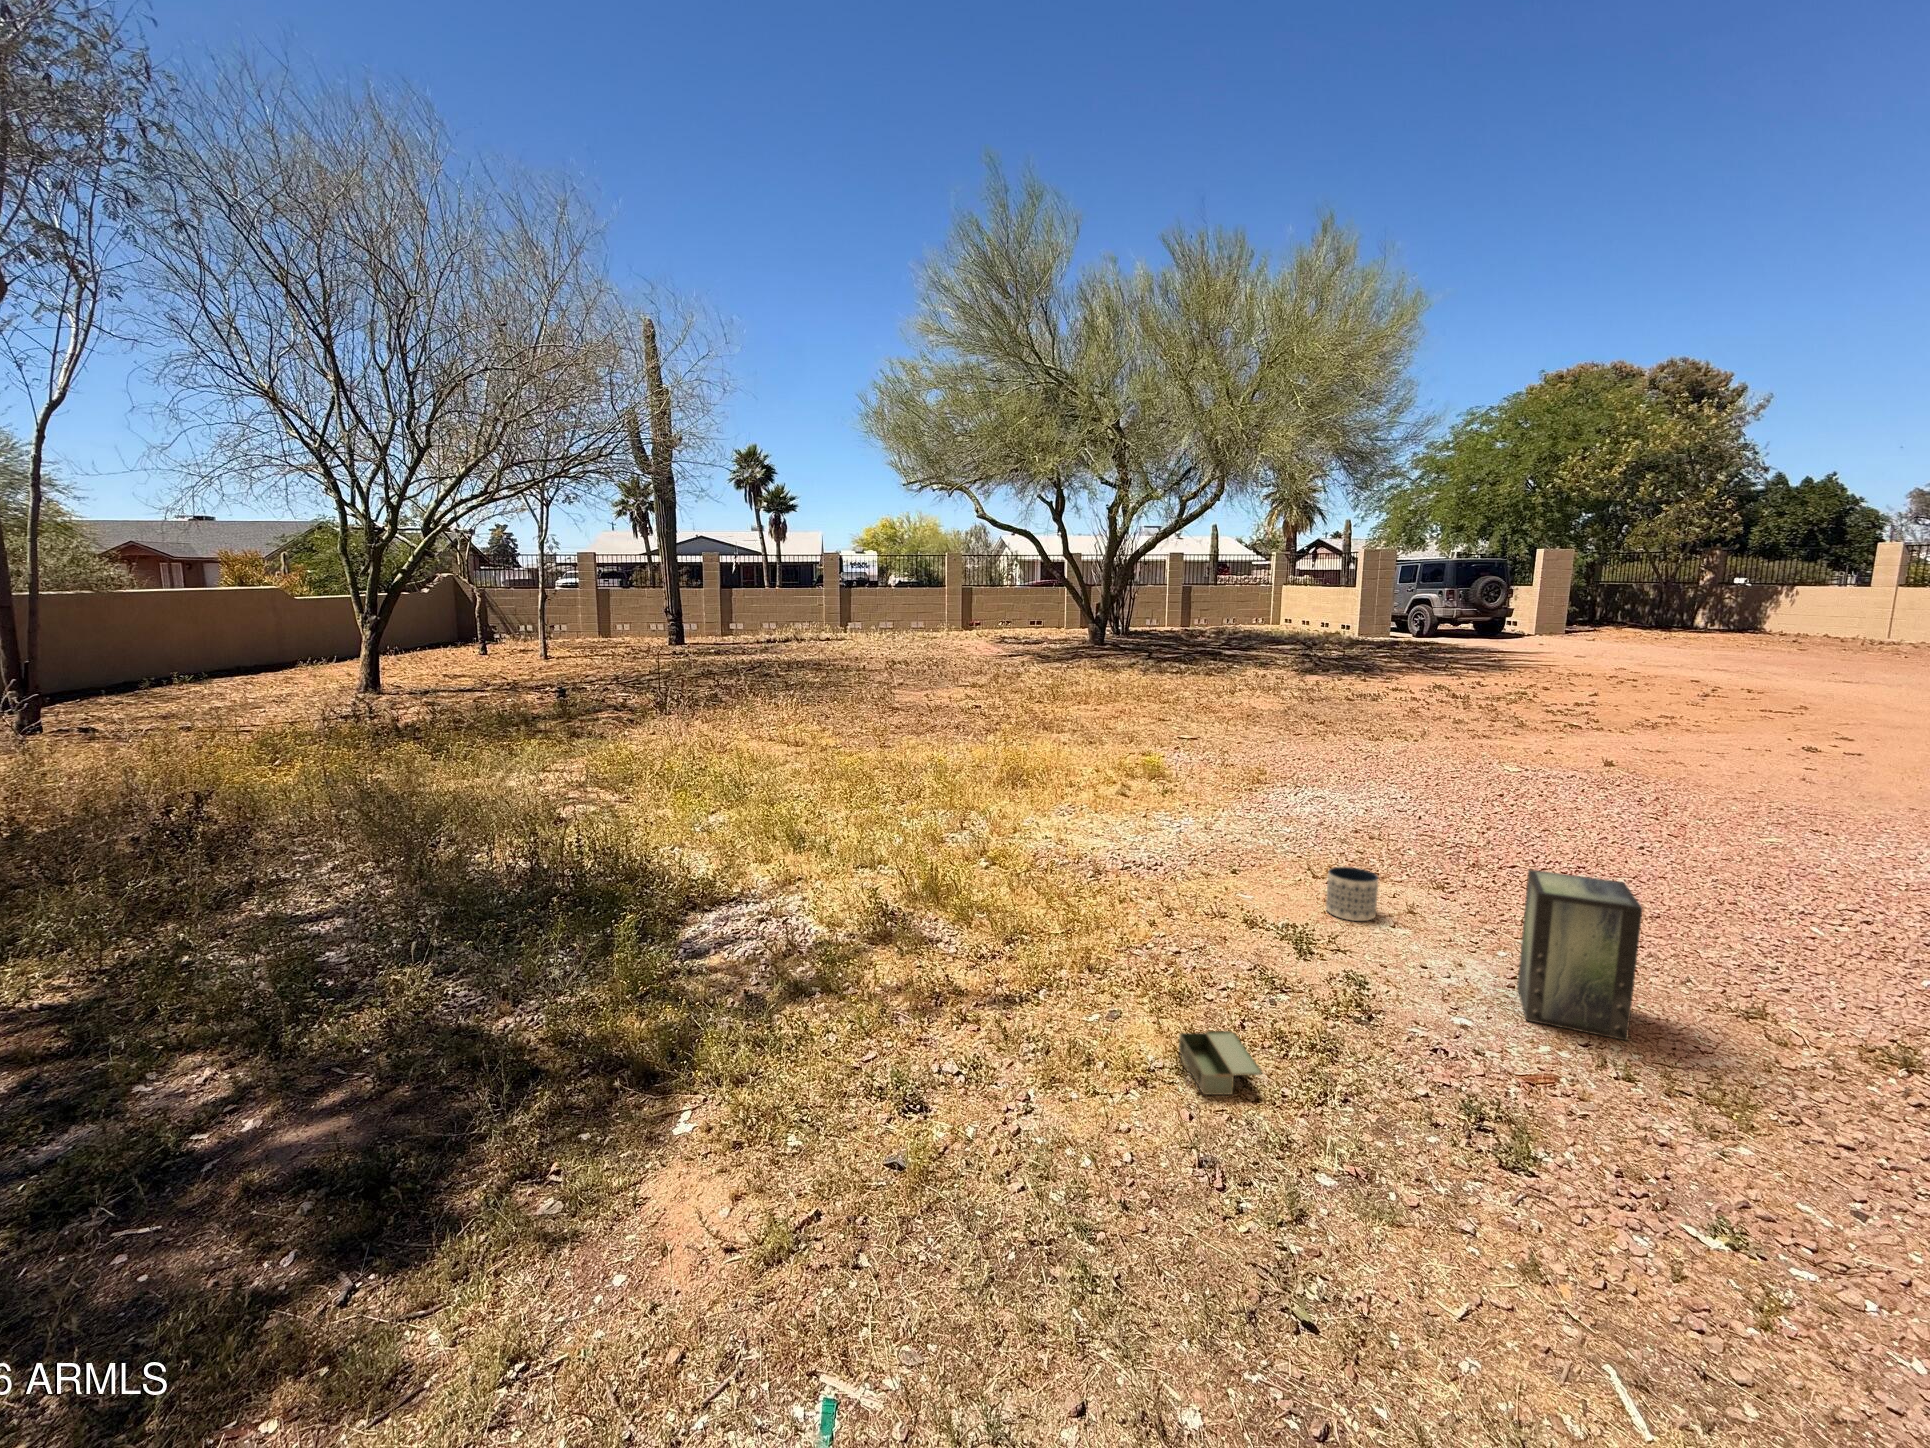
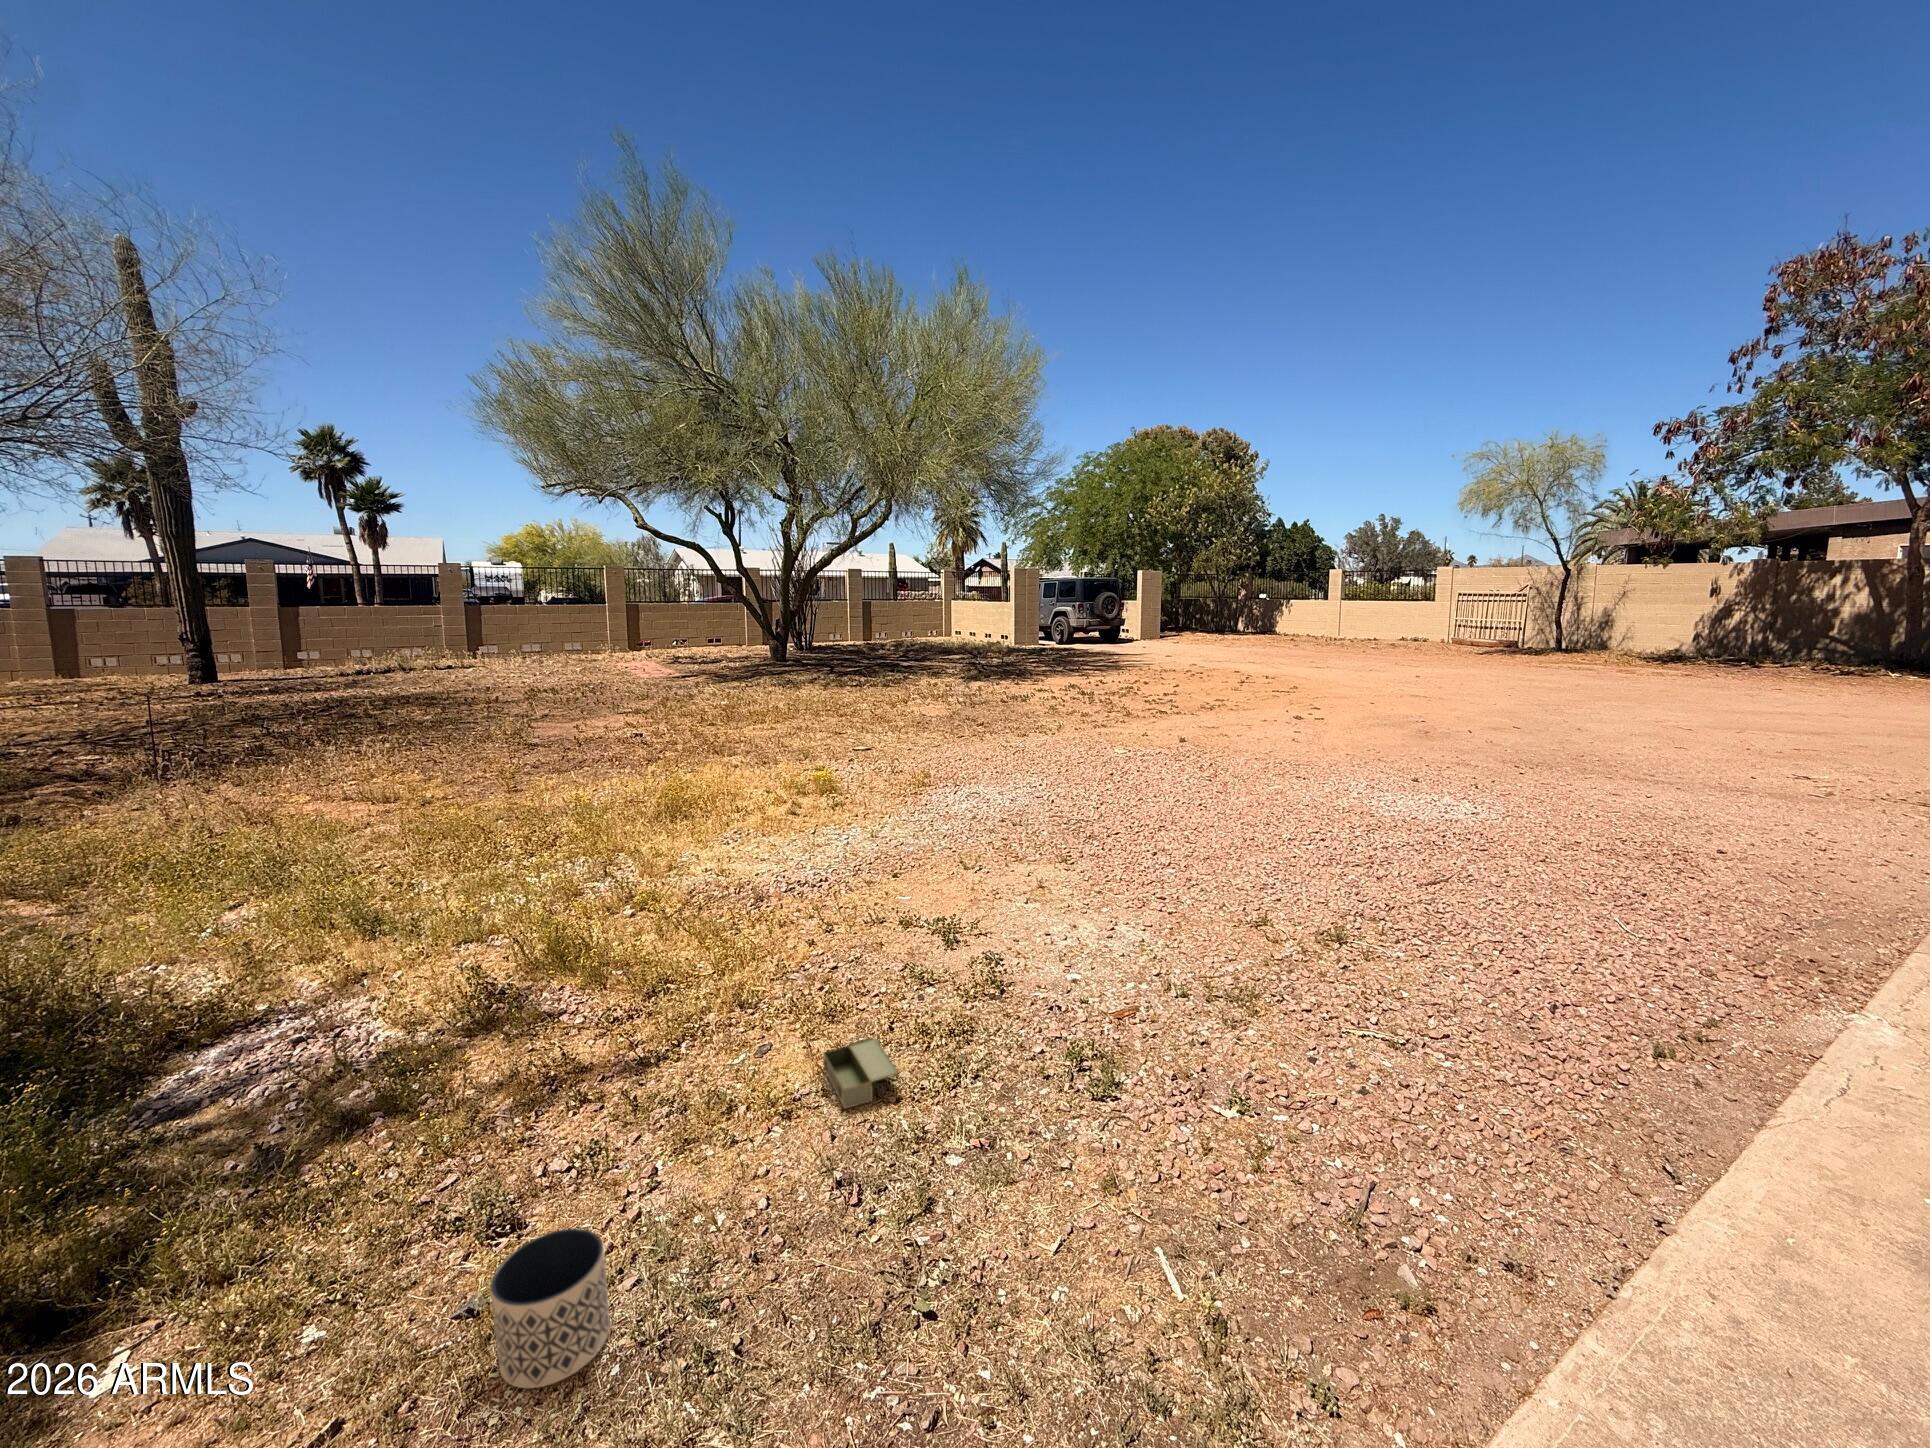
planter: present [1326,867,1378,921] -> present [491,1228,610,1388]
storage box: present [1517,870,1642,1040] -> none [1114,835,1189,965]

